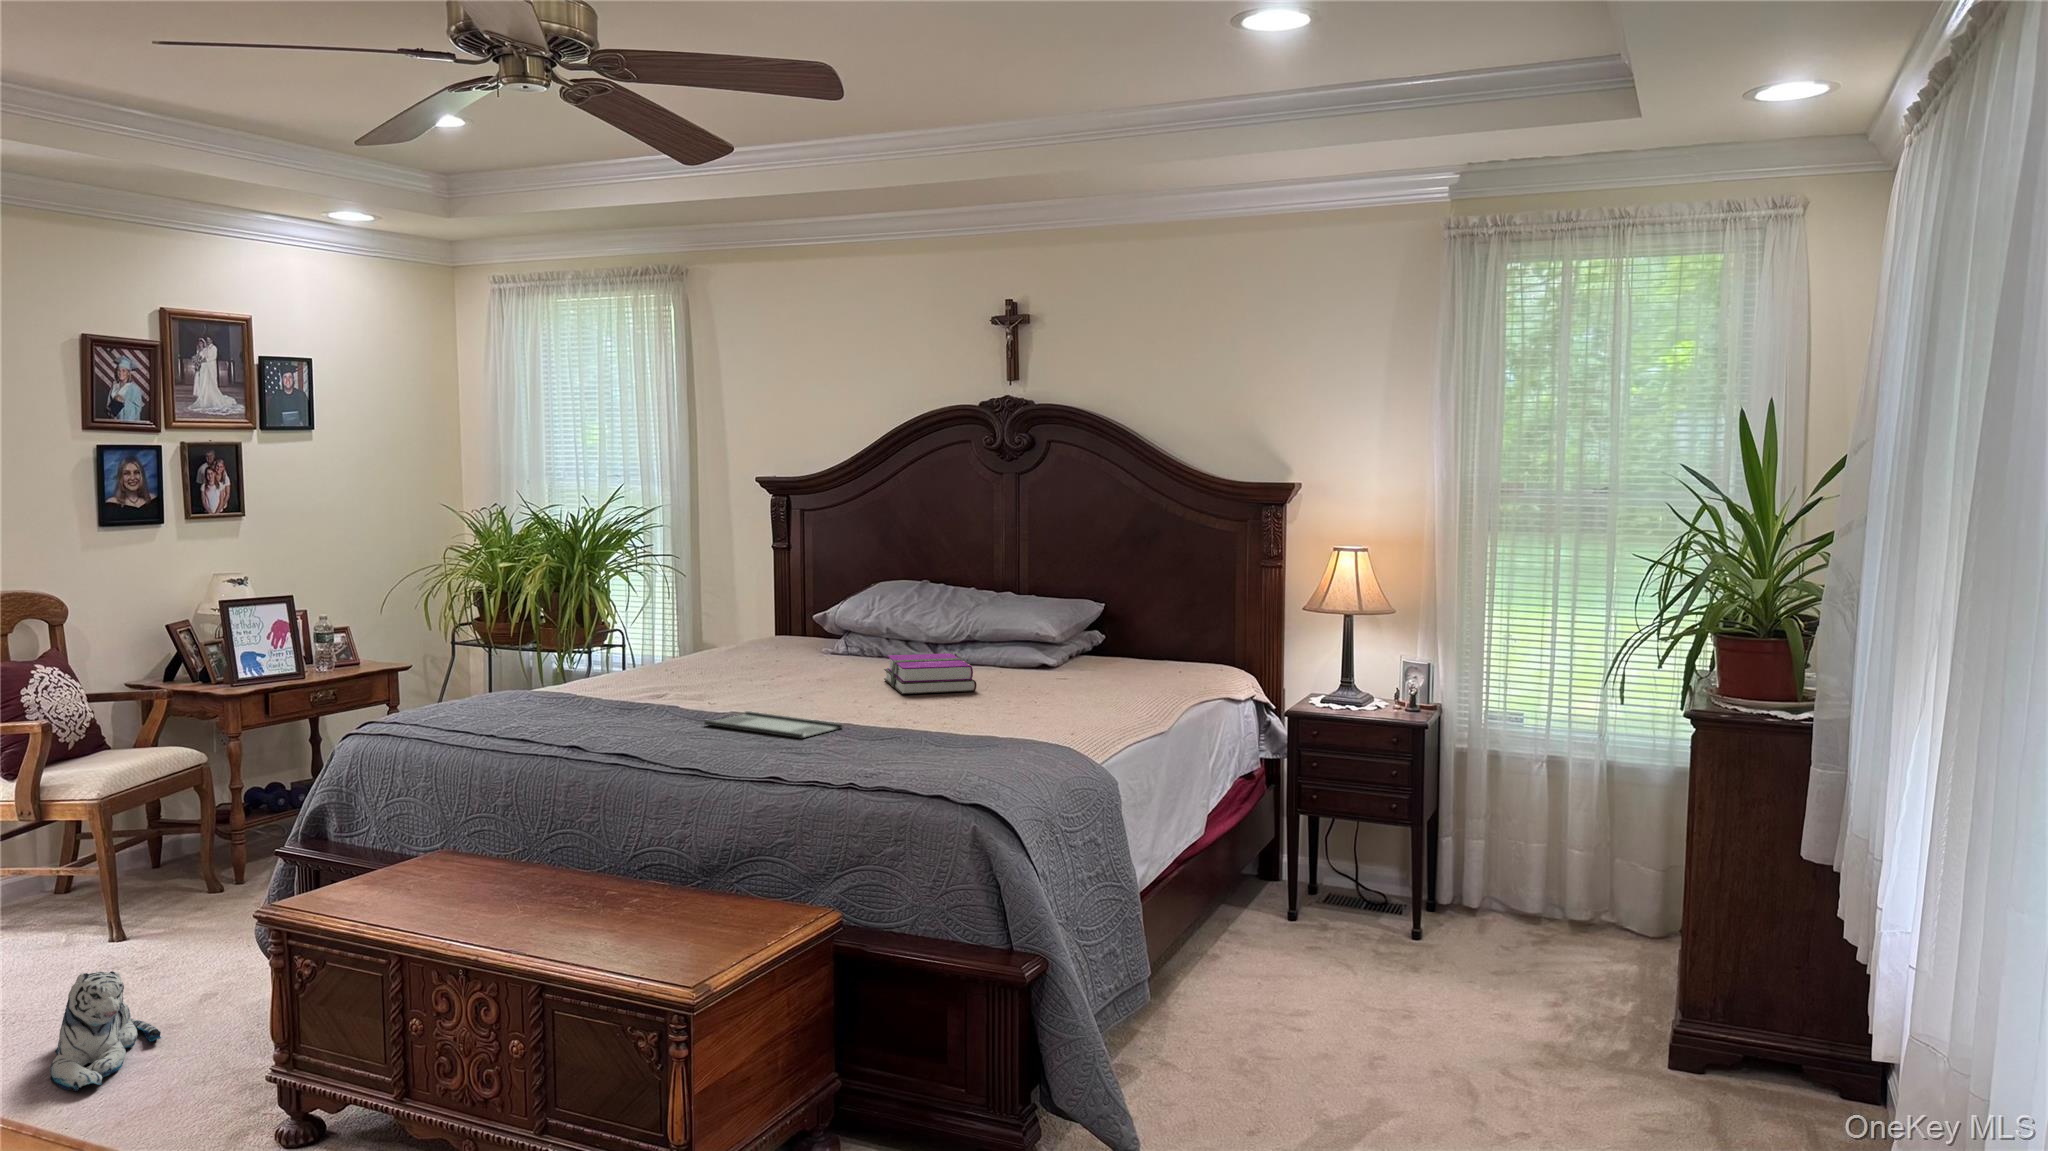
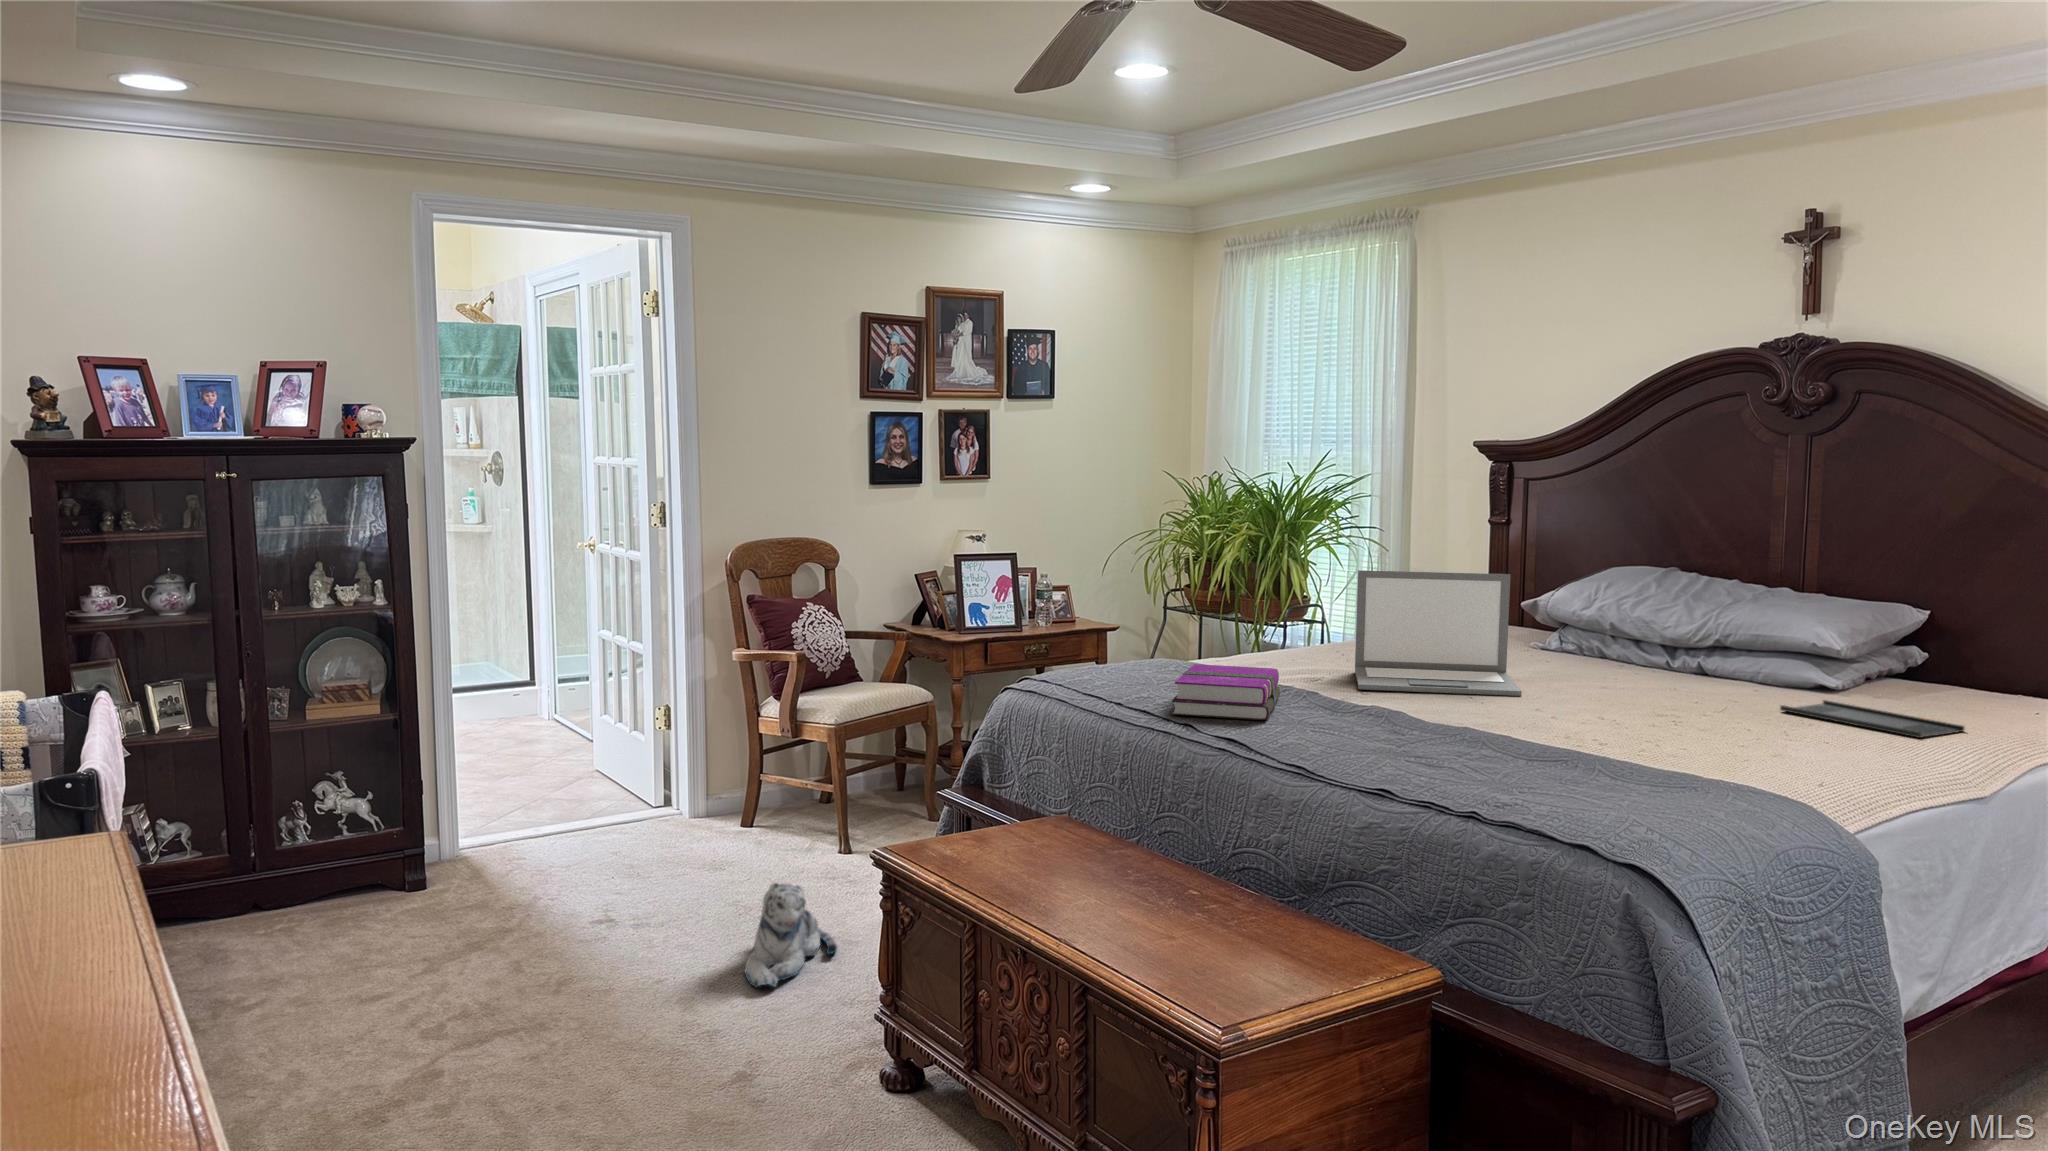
laptop: none [684,590,835,700] -> present [1355,570,1522,696]
hardback book: present [884,653,977,694] -> present [1171,664,1280,720]
tray: present [704,711,842,739] -> present [1780,700,1964,738]

